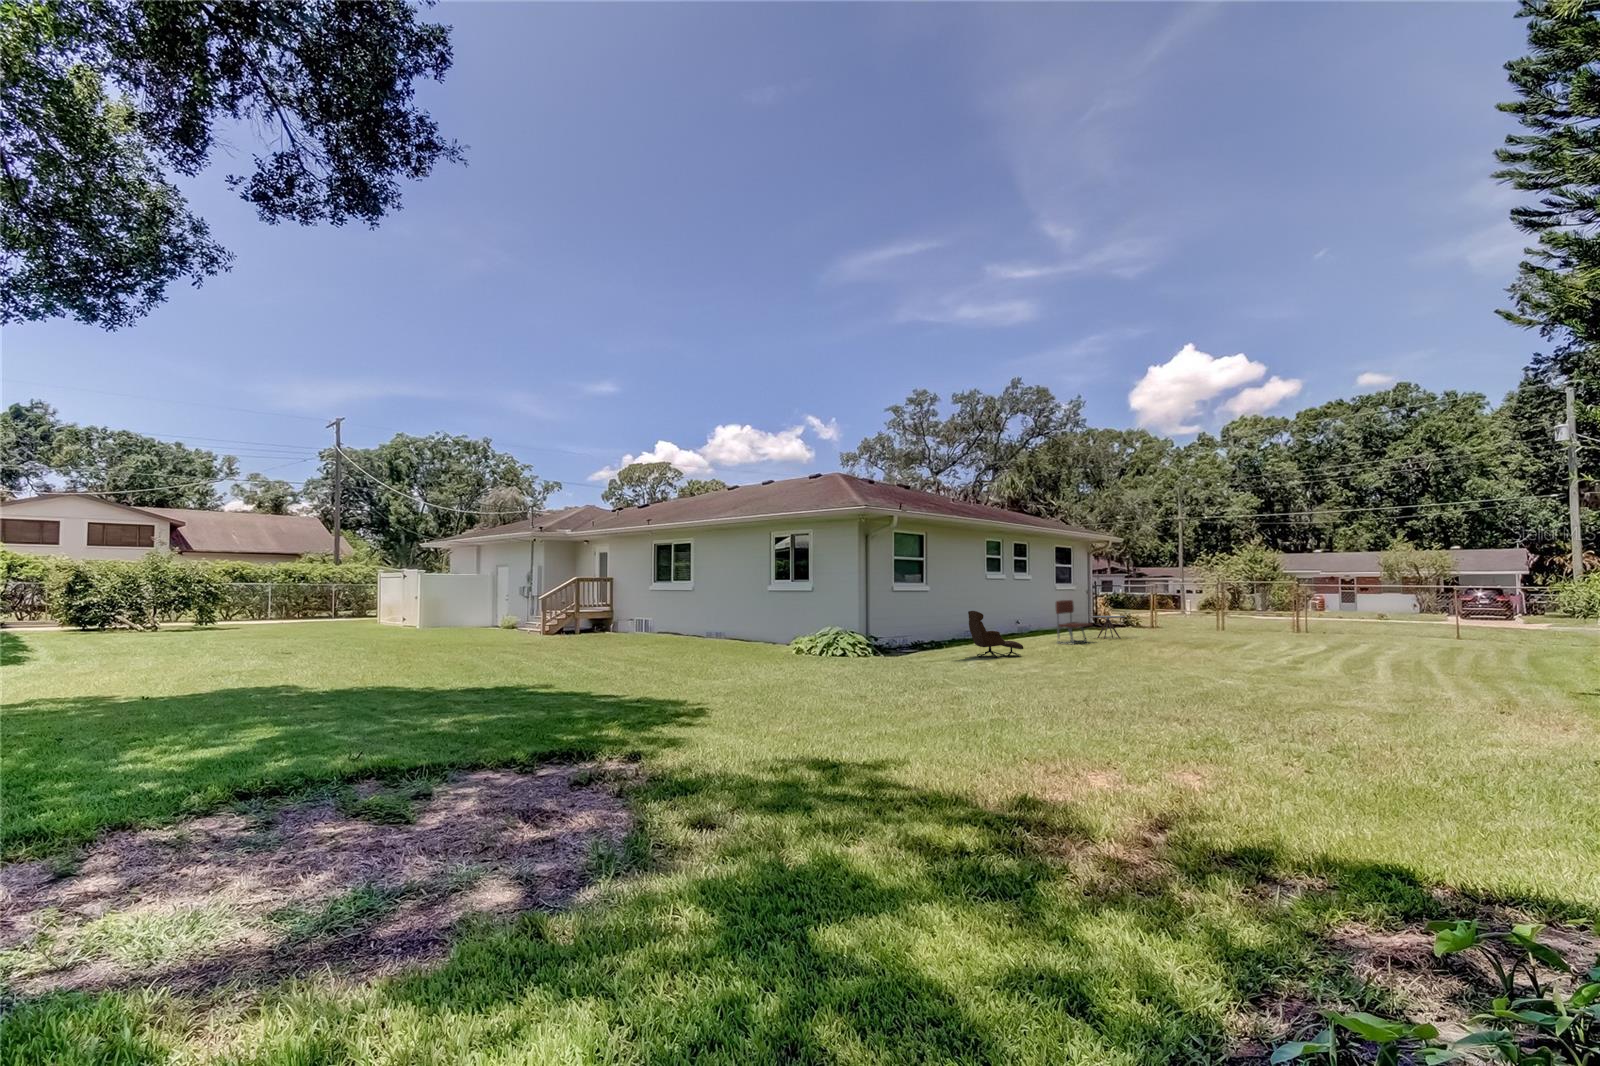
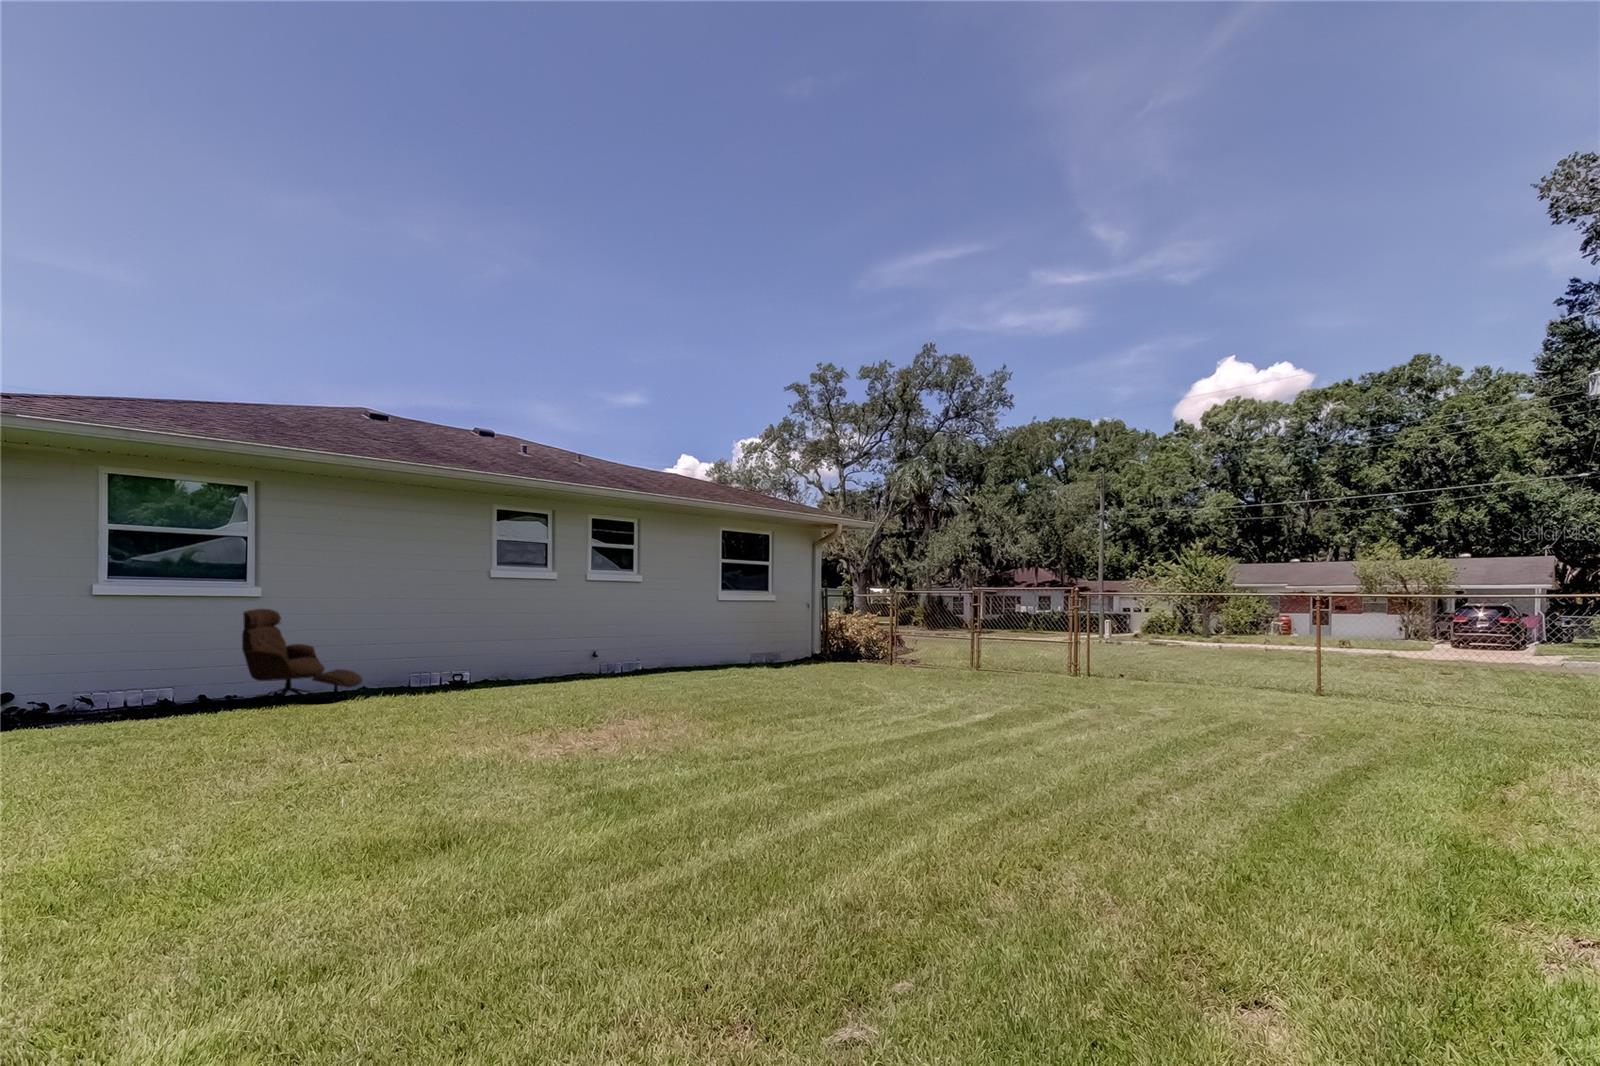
bench: present [1056,600,1092,644] -> none [617,599,690,675]
round table: present [1091,616,1125,639] -> none [742,627,793,665]

